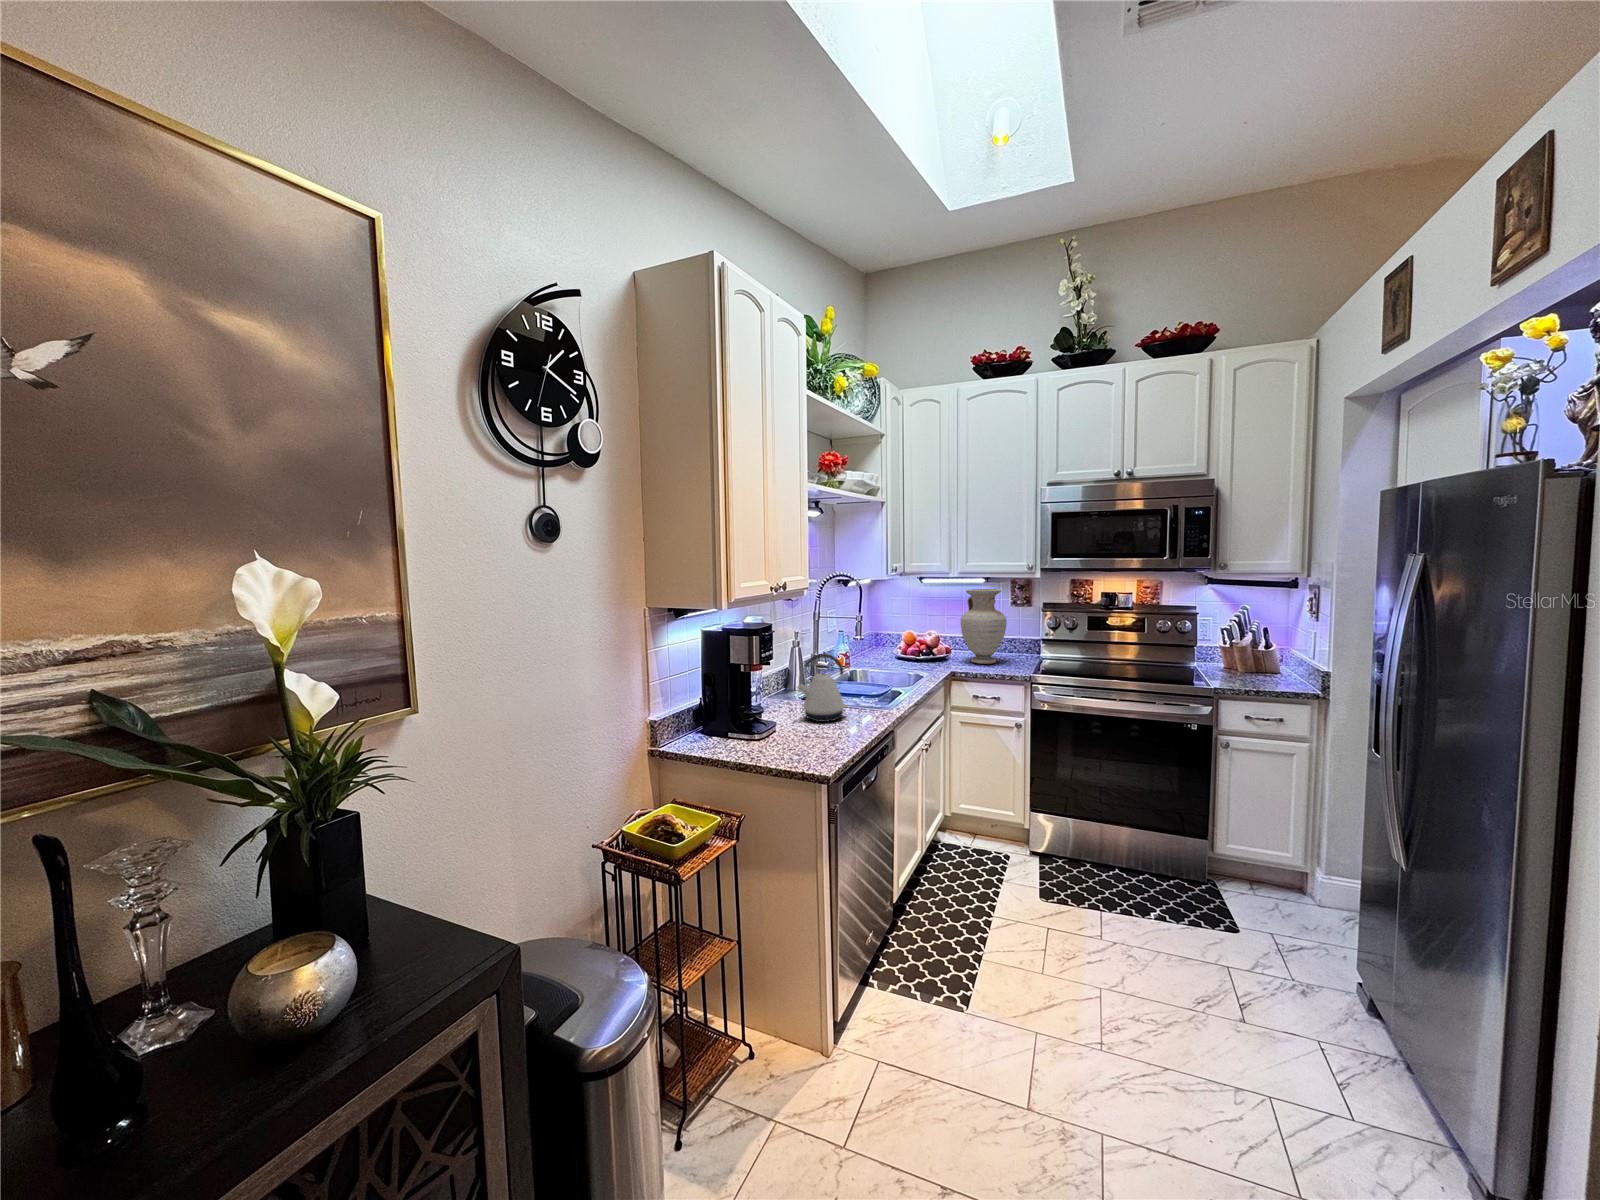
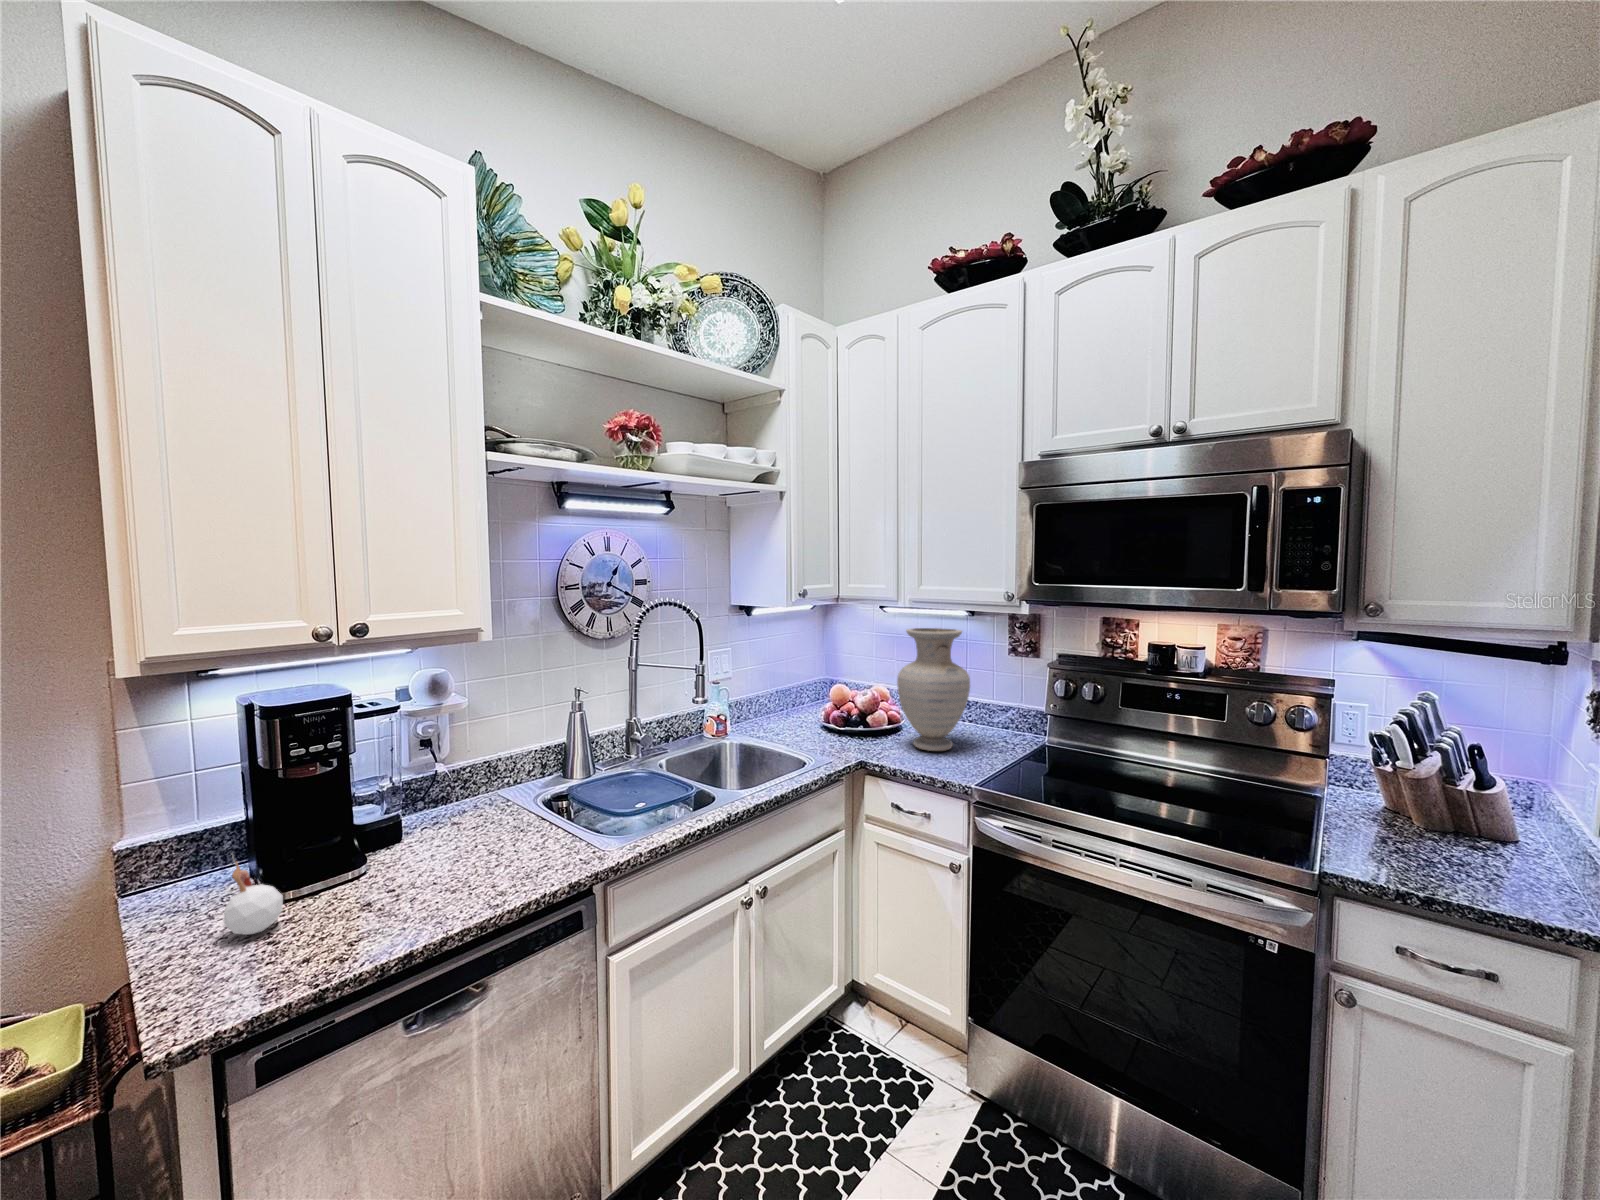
kettle: present [797,654,847,722] -> none [443,744,534,865]
candle: none [753,708,780,750] -> present [224,861,283,935]

